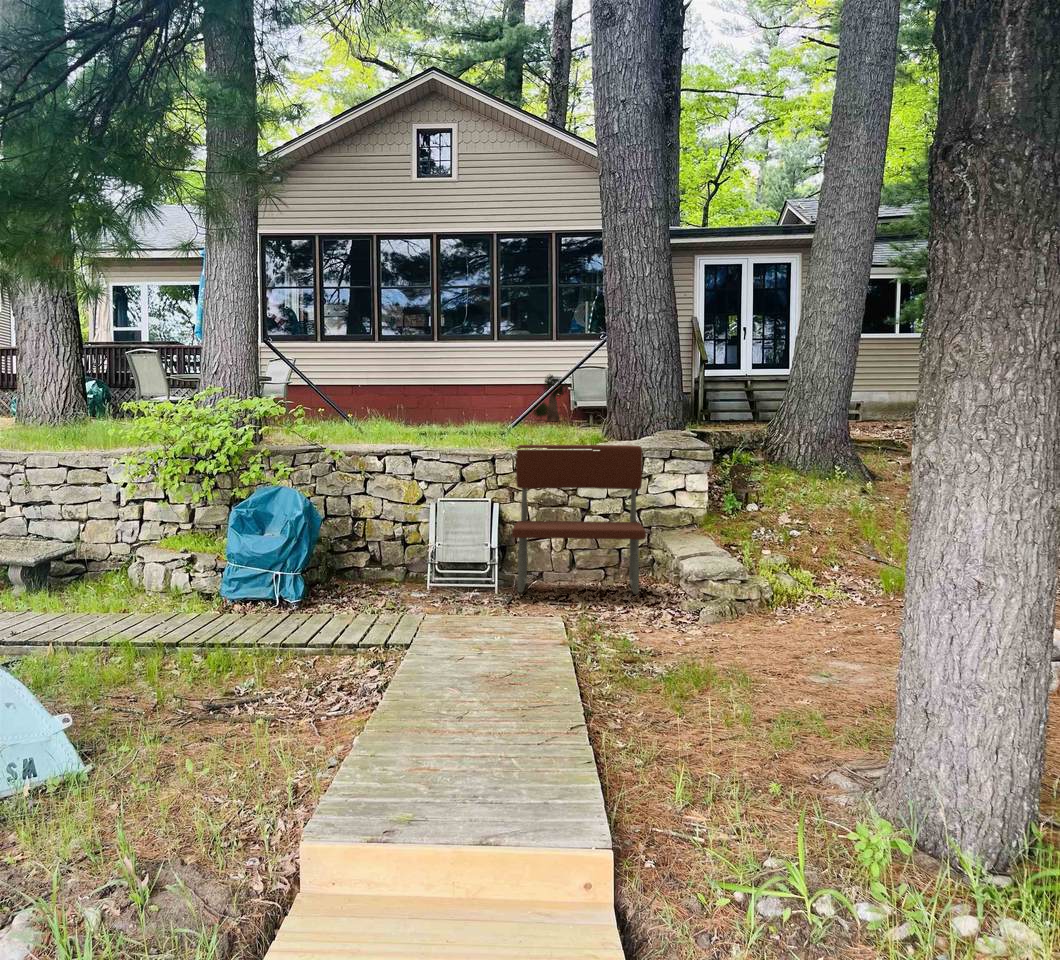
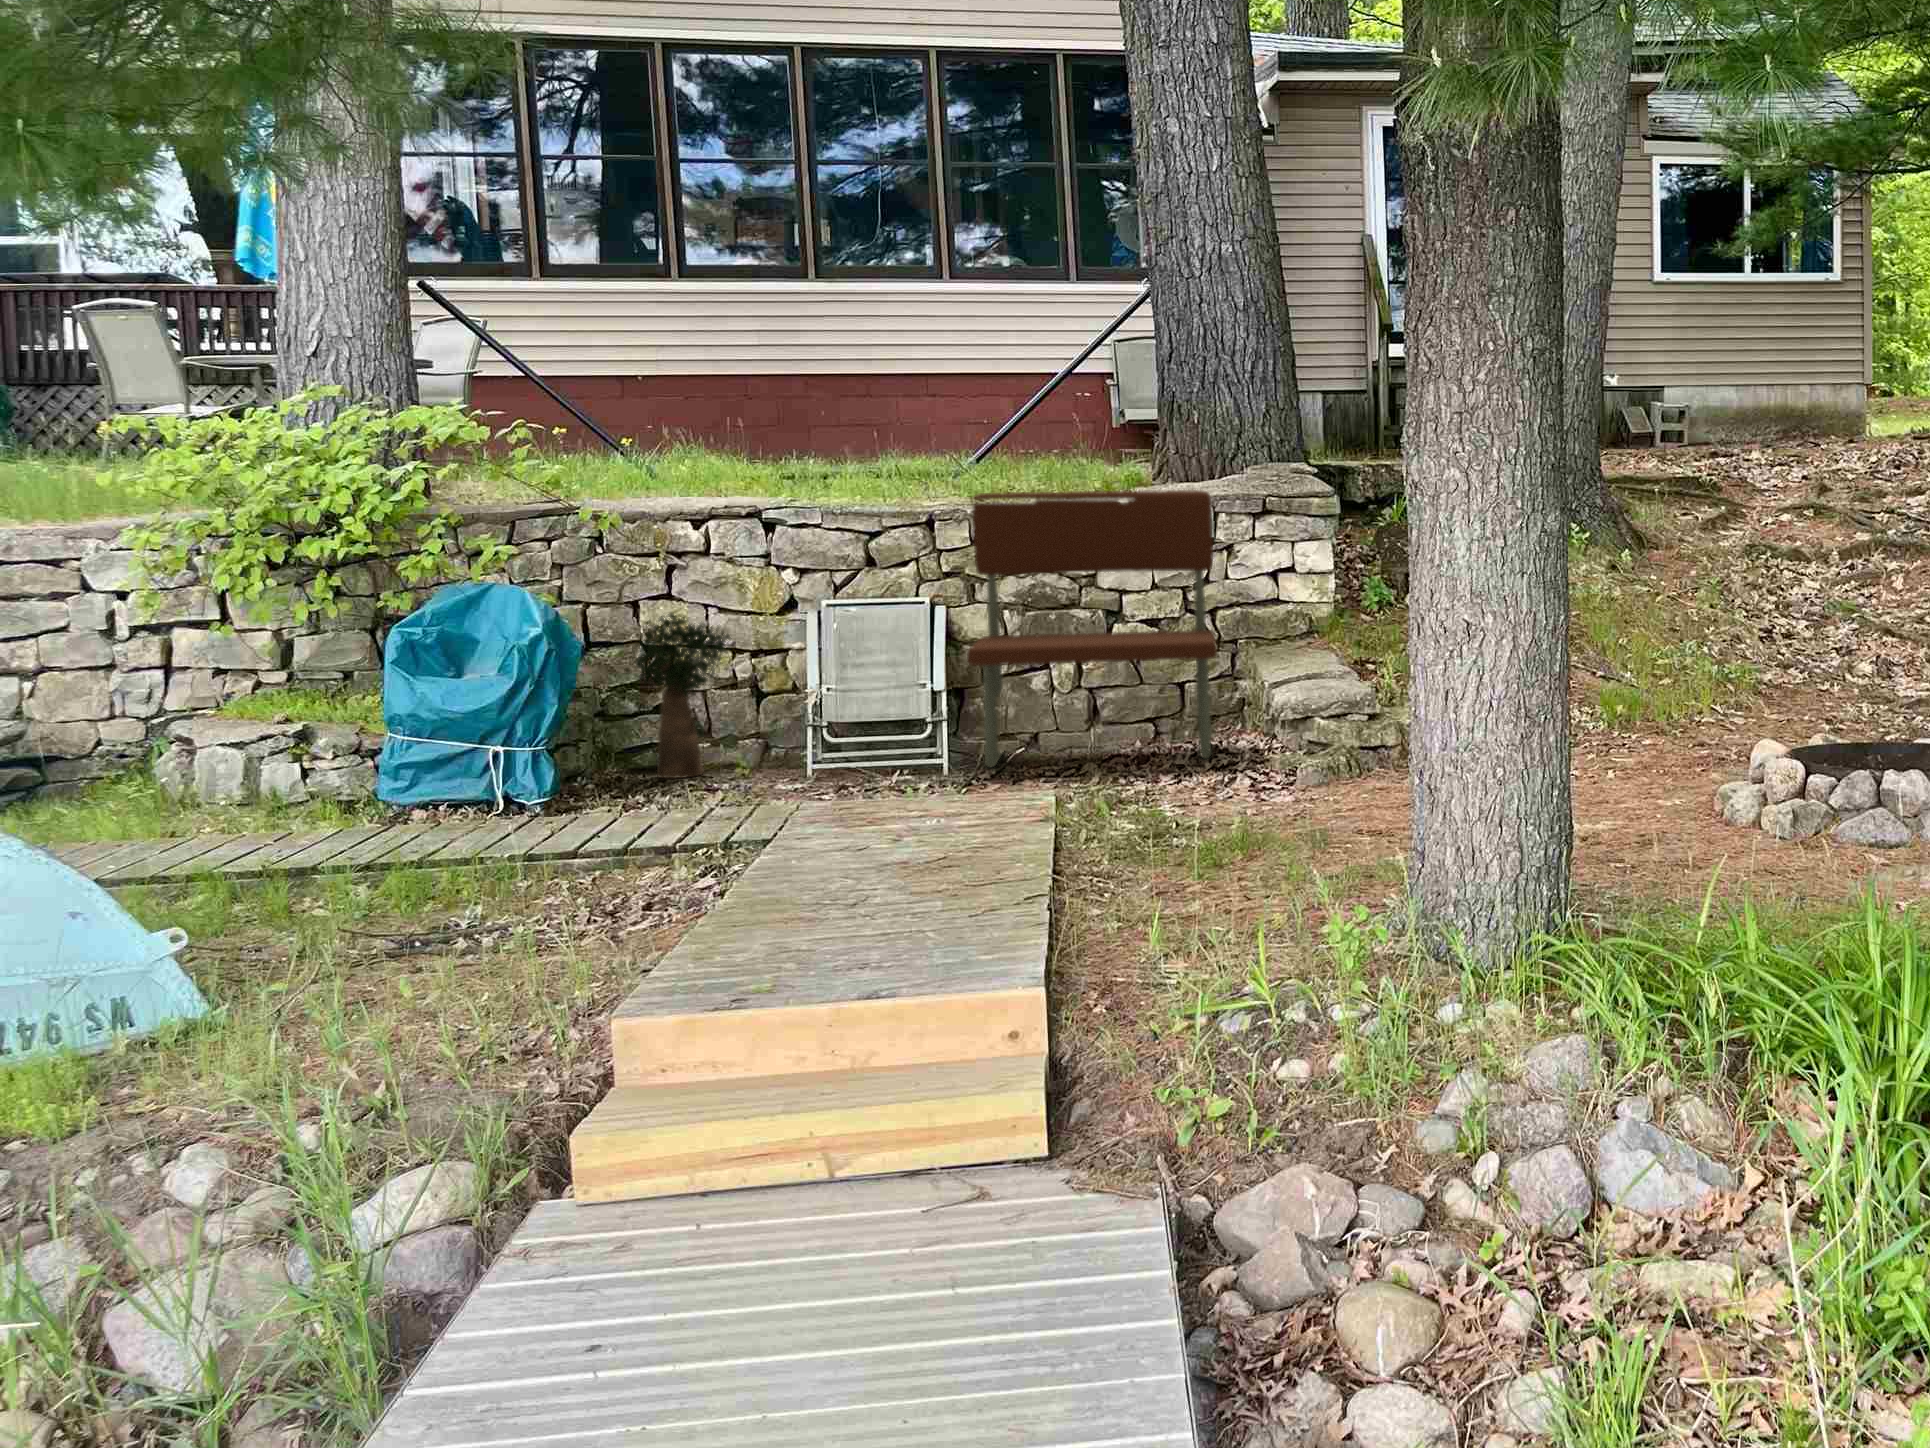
potted plant: present [533,375,566,421] -> present [627,613,730,778]

